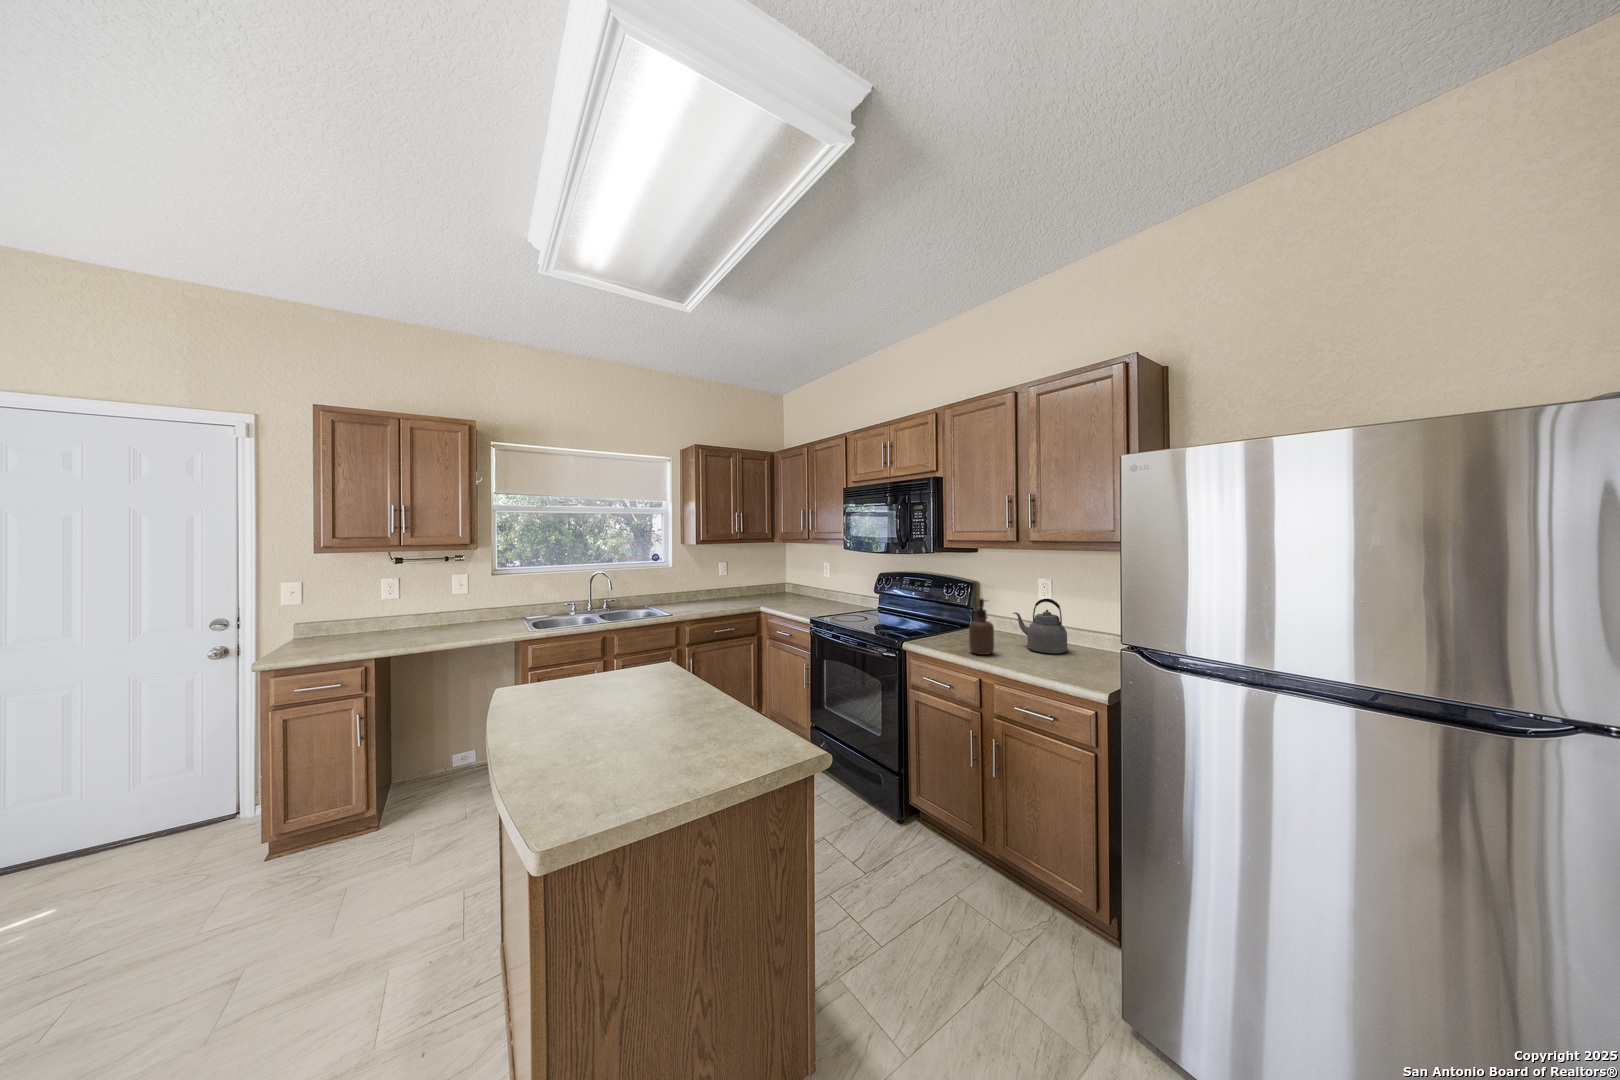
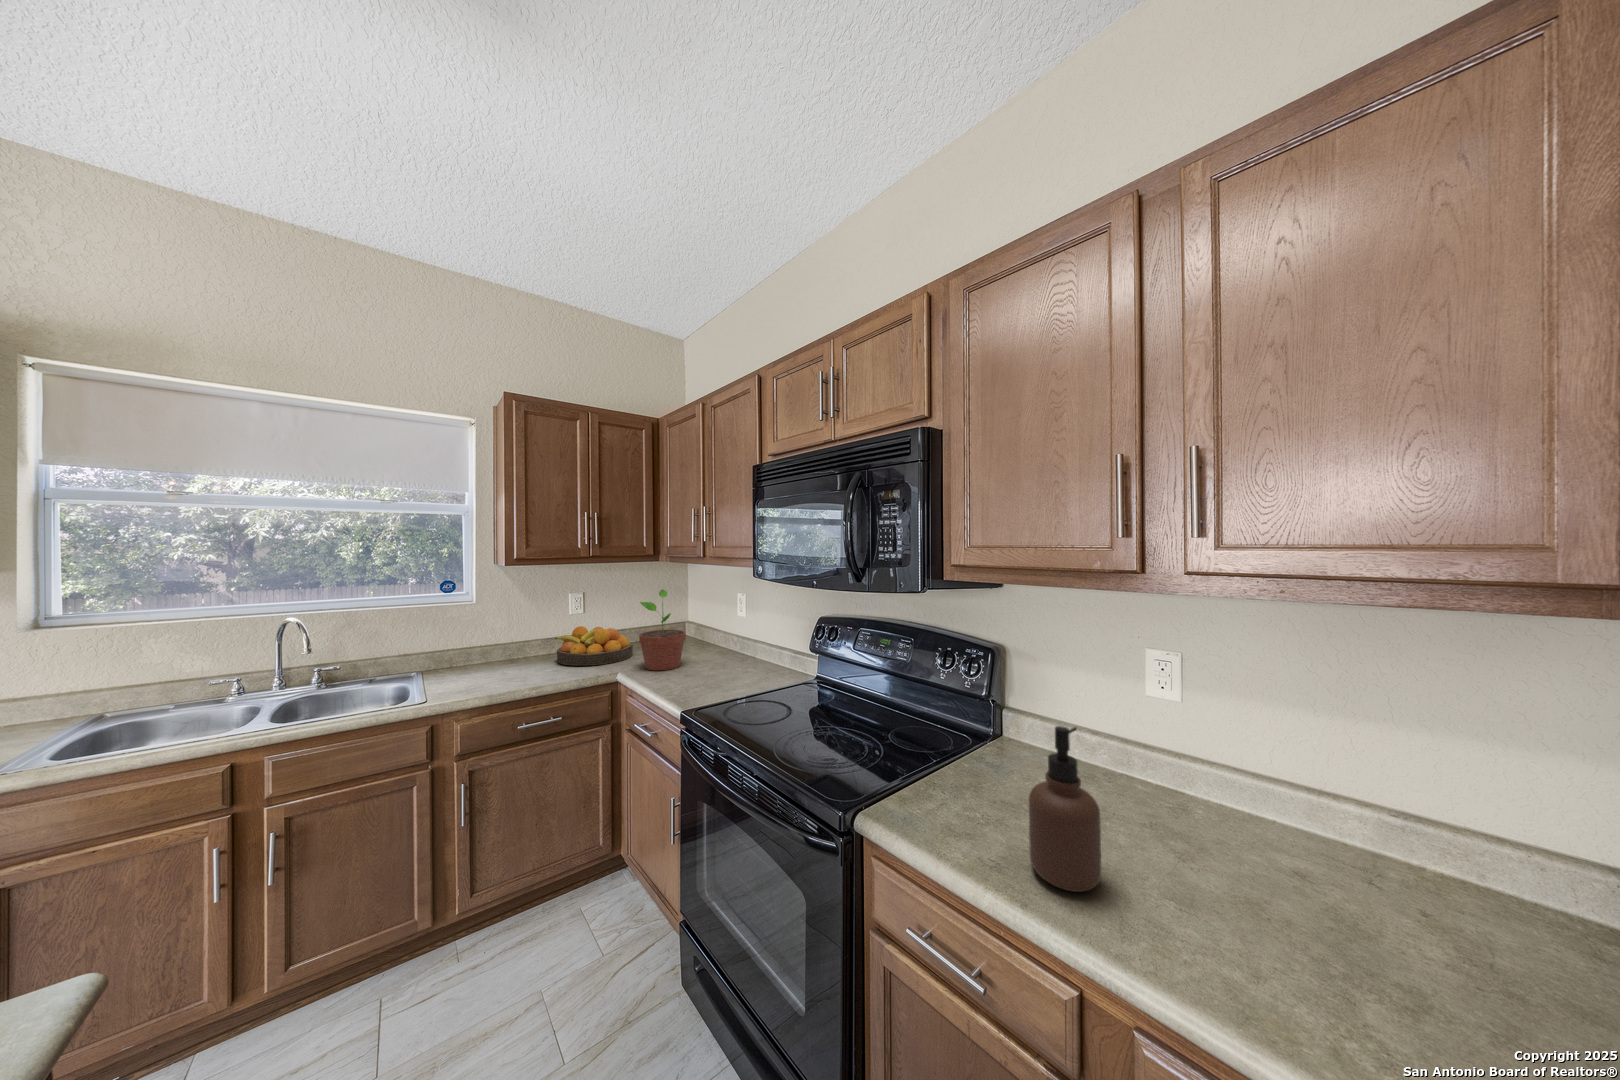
potted plant: none [770,559,797,606] -> present [639,589,686,670]
fruit bowl: none [717,582,761,604] -> present [555,626,633,665]
kettle: present [1013,599,1068,653] -> none [1115,718,1286,880]

